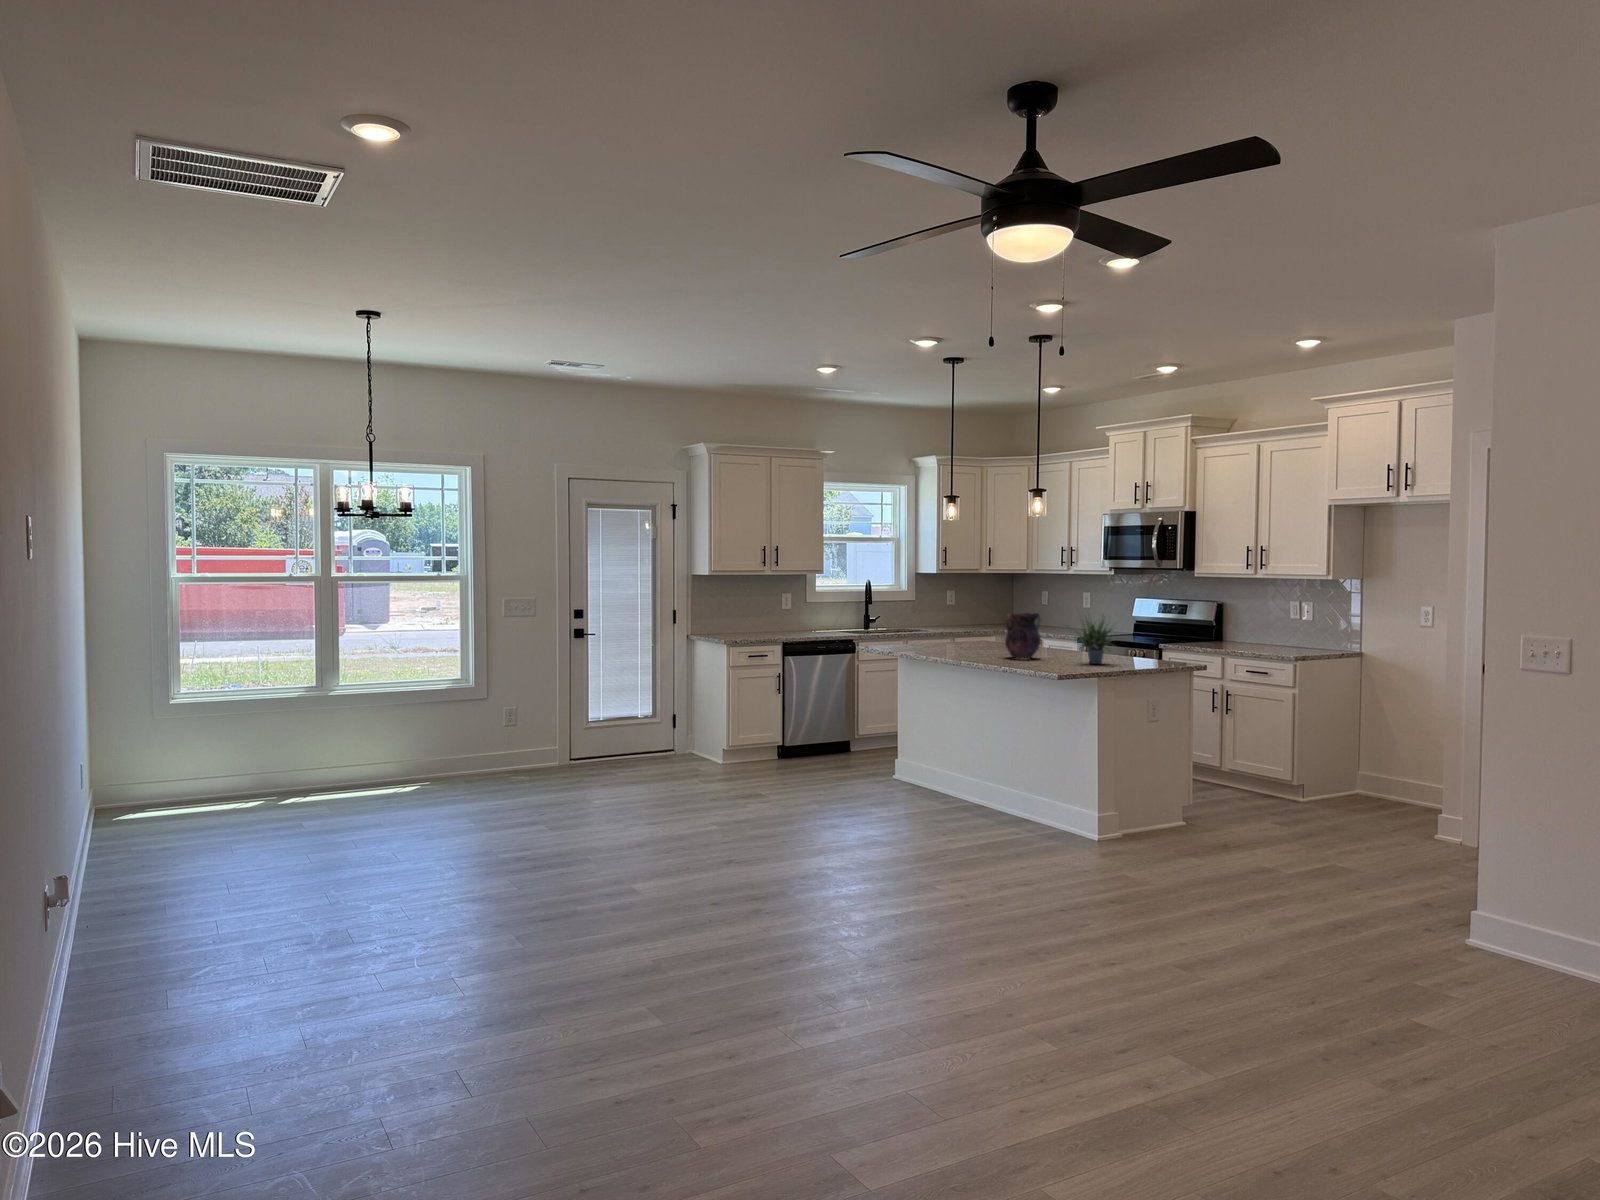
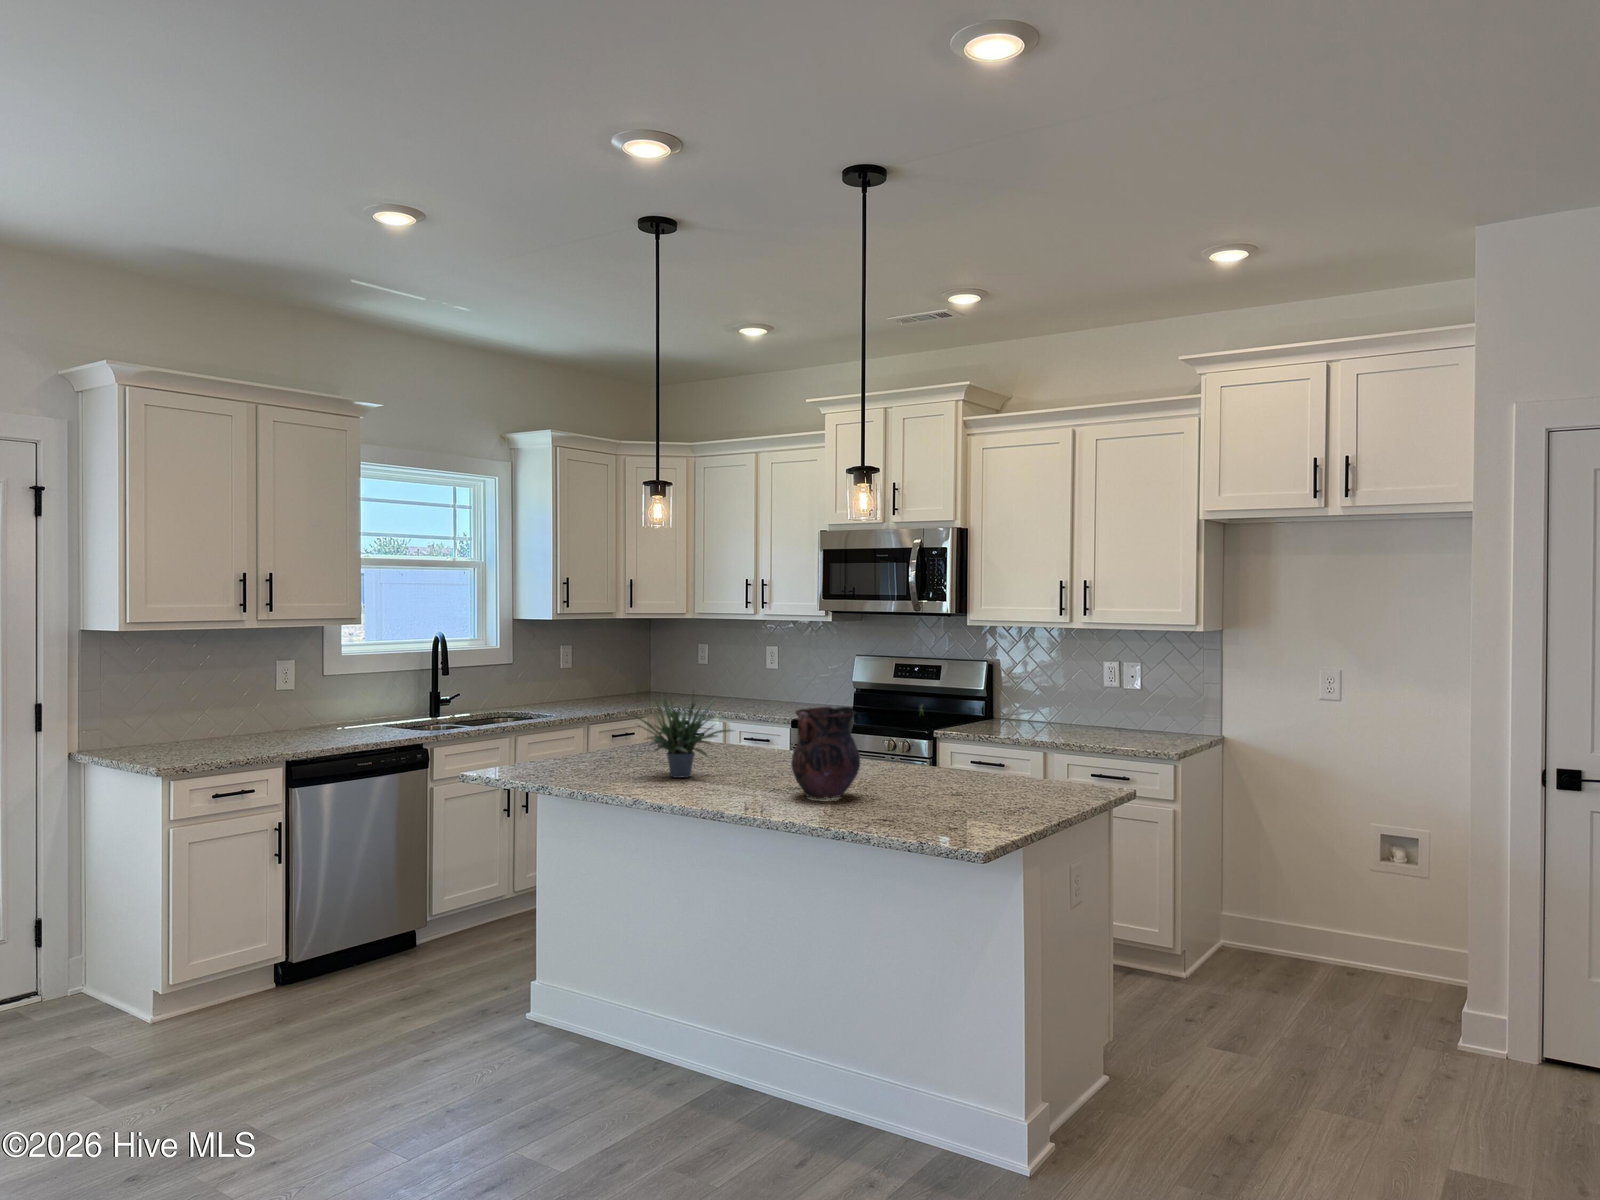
potted plant: present [1075,618,1125,664] -> present [626,694,732,778]

